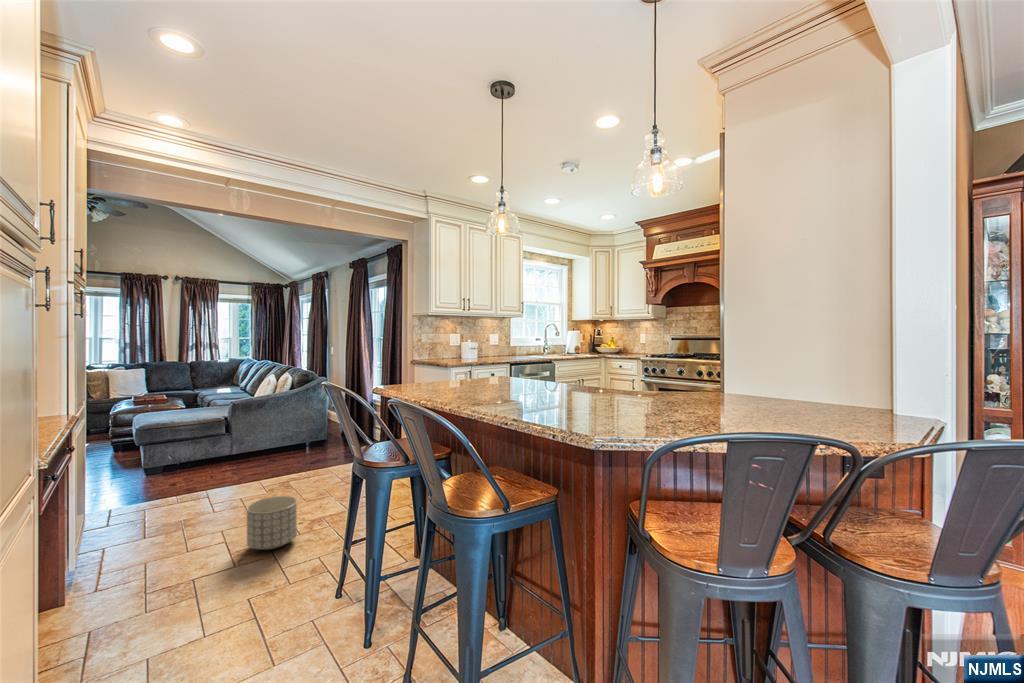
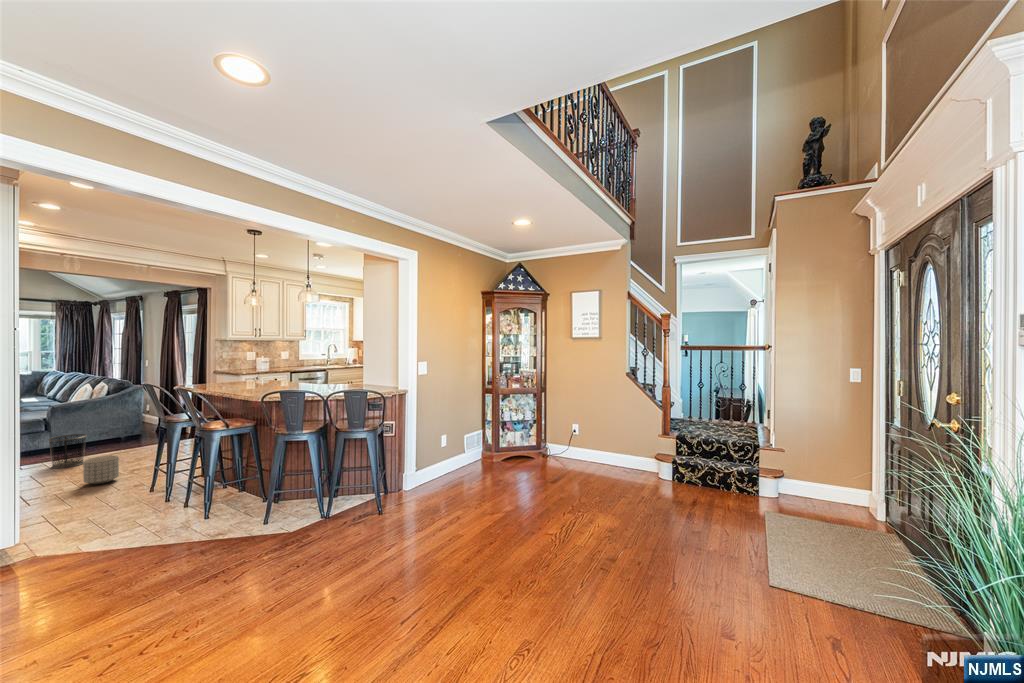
waste bin: none [216,446,263,499] -> present [49,434,87,469]

